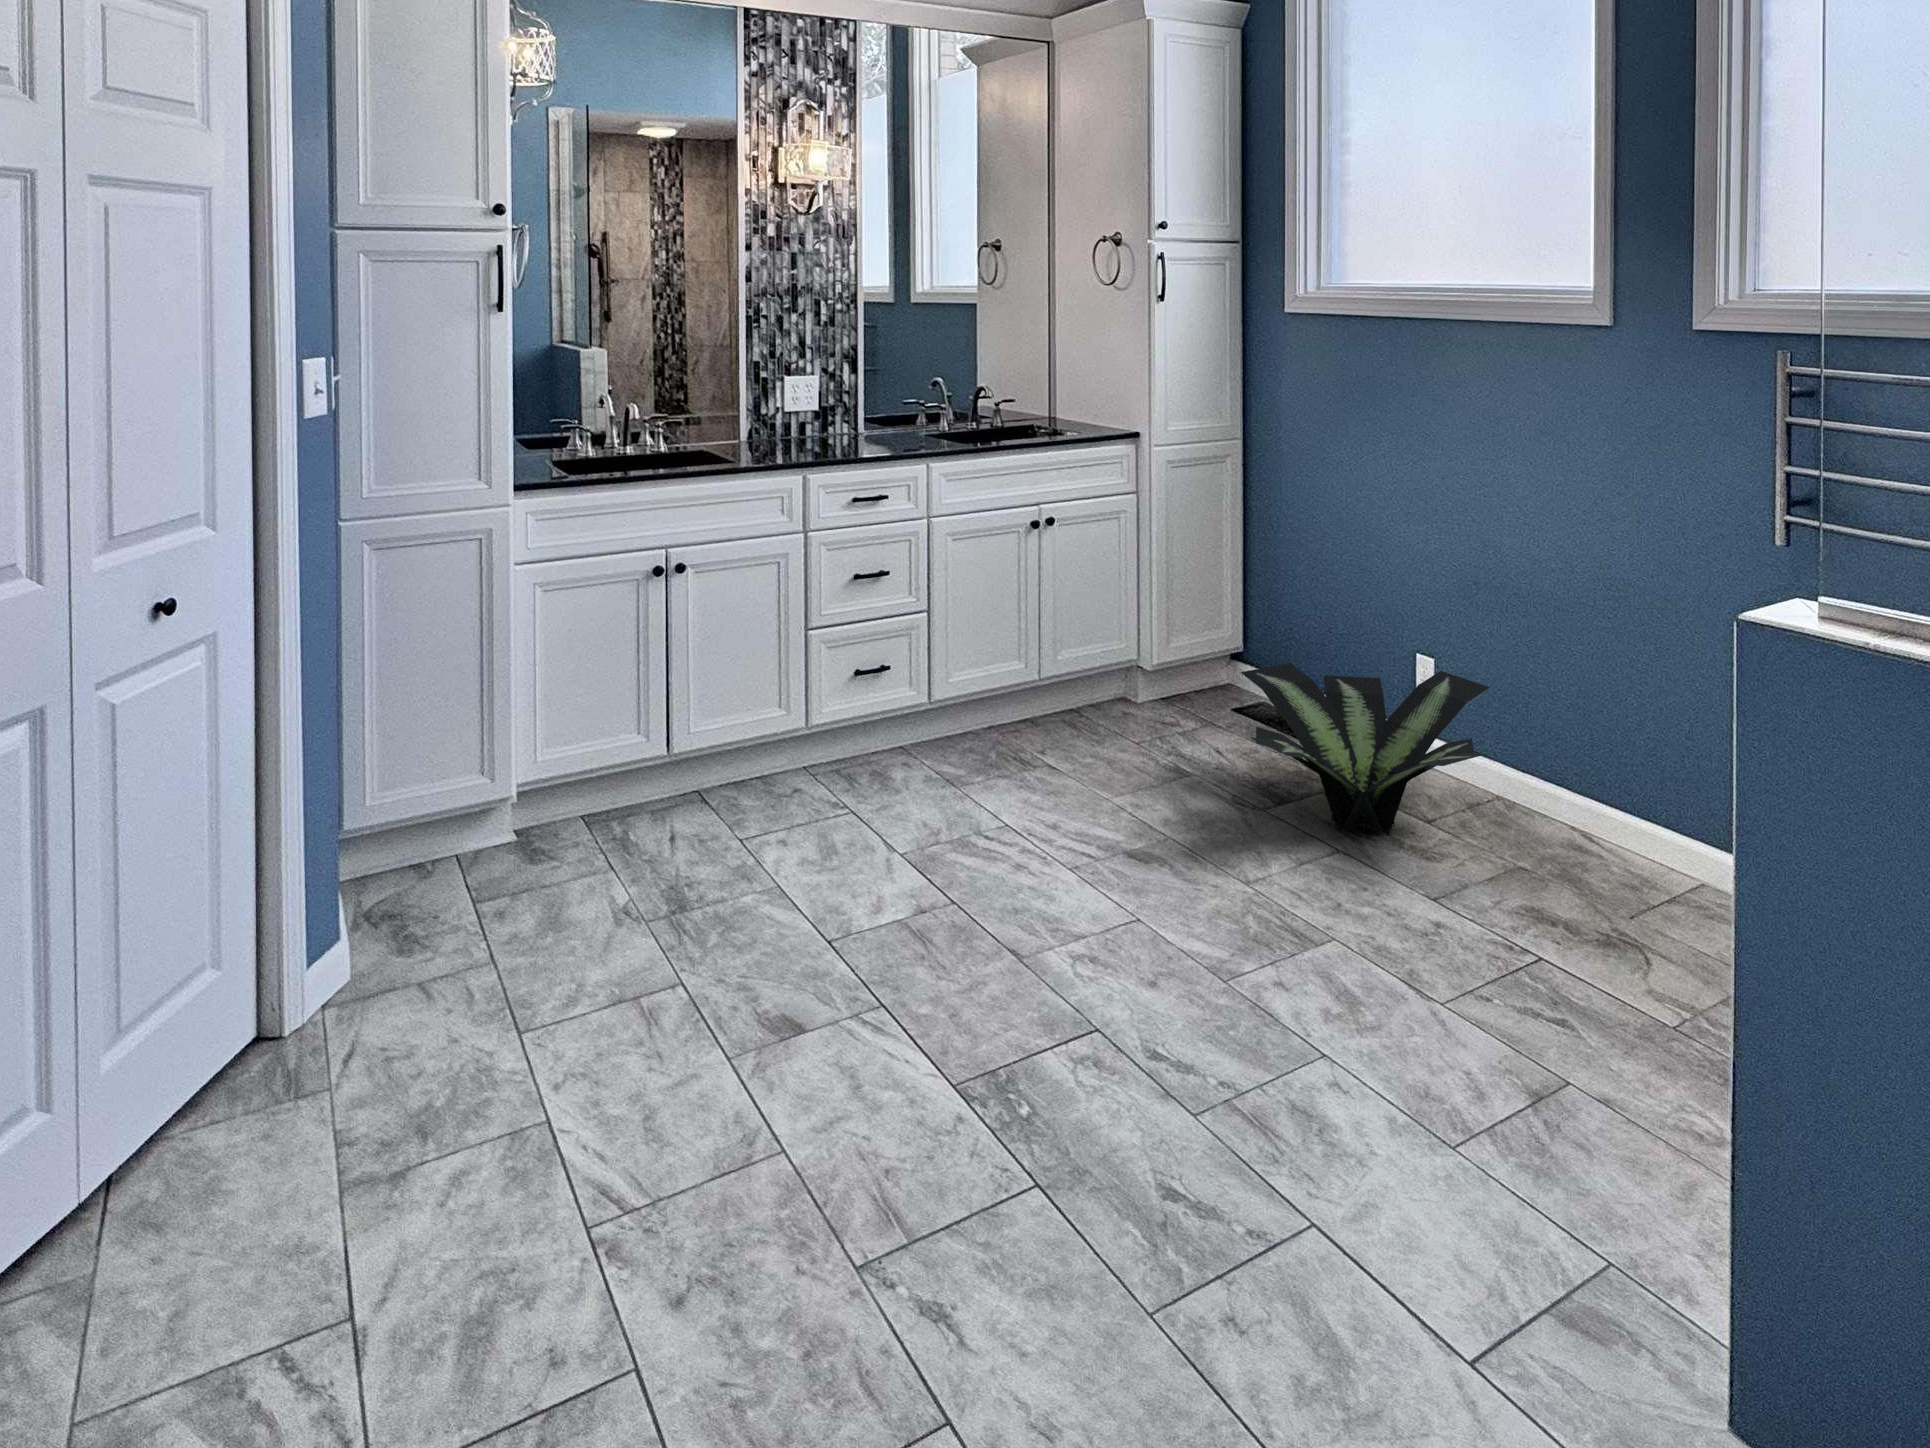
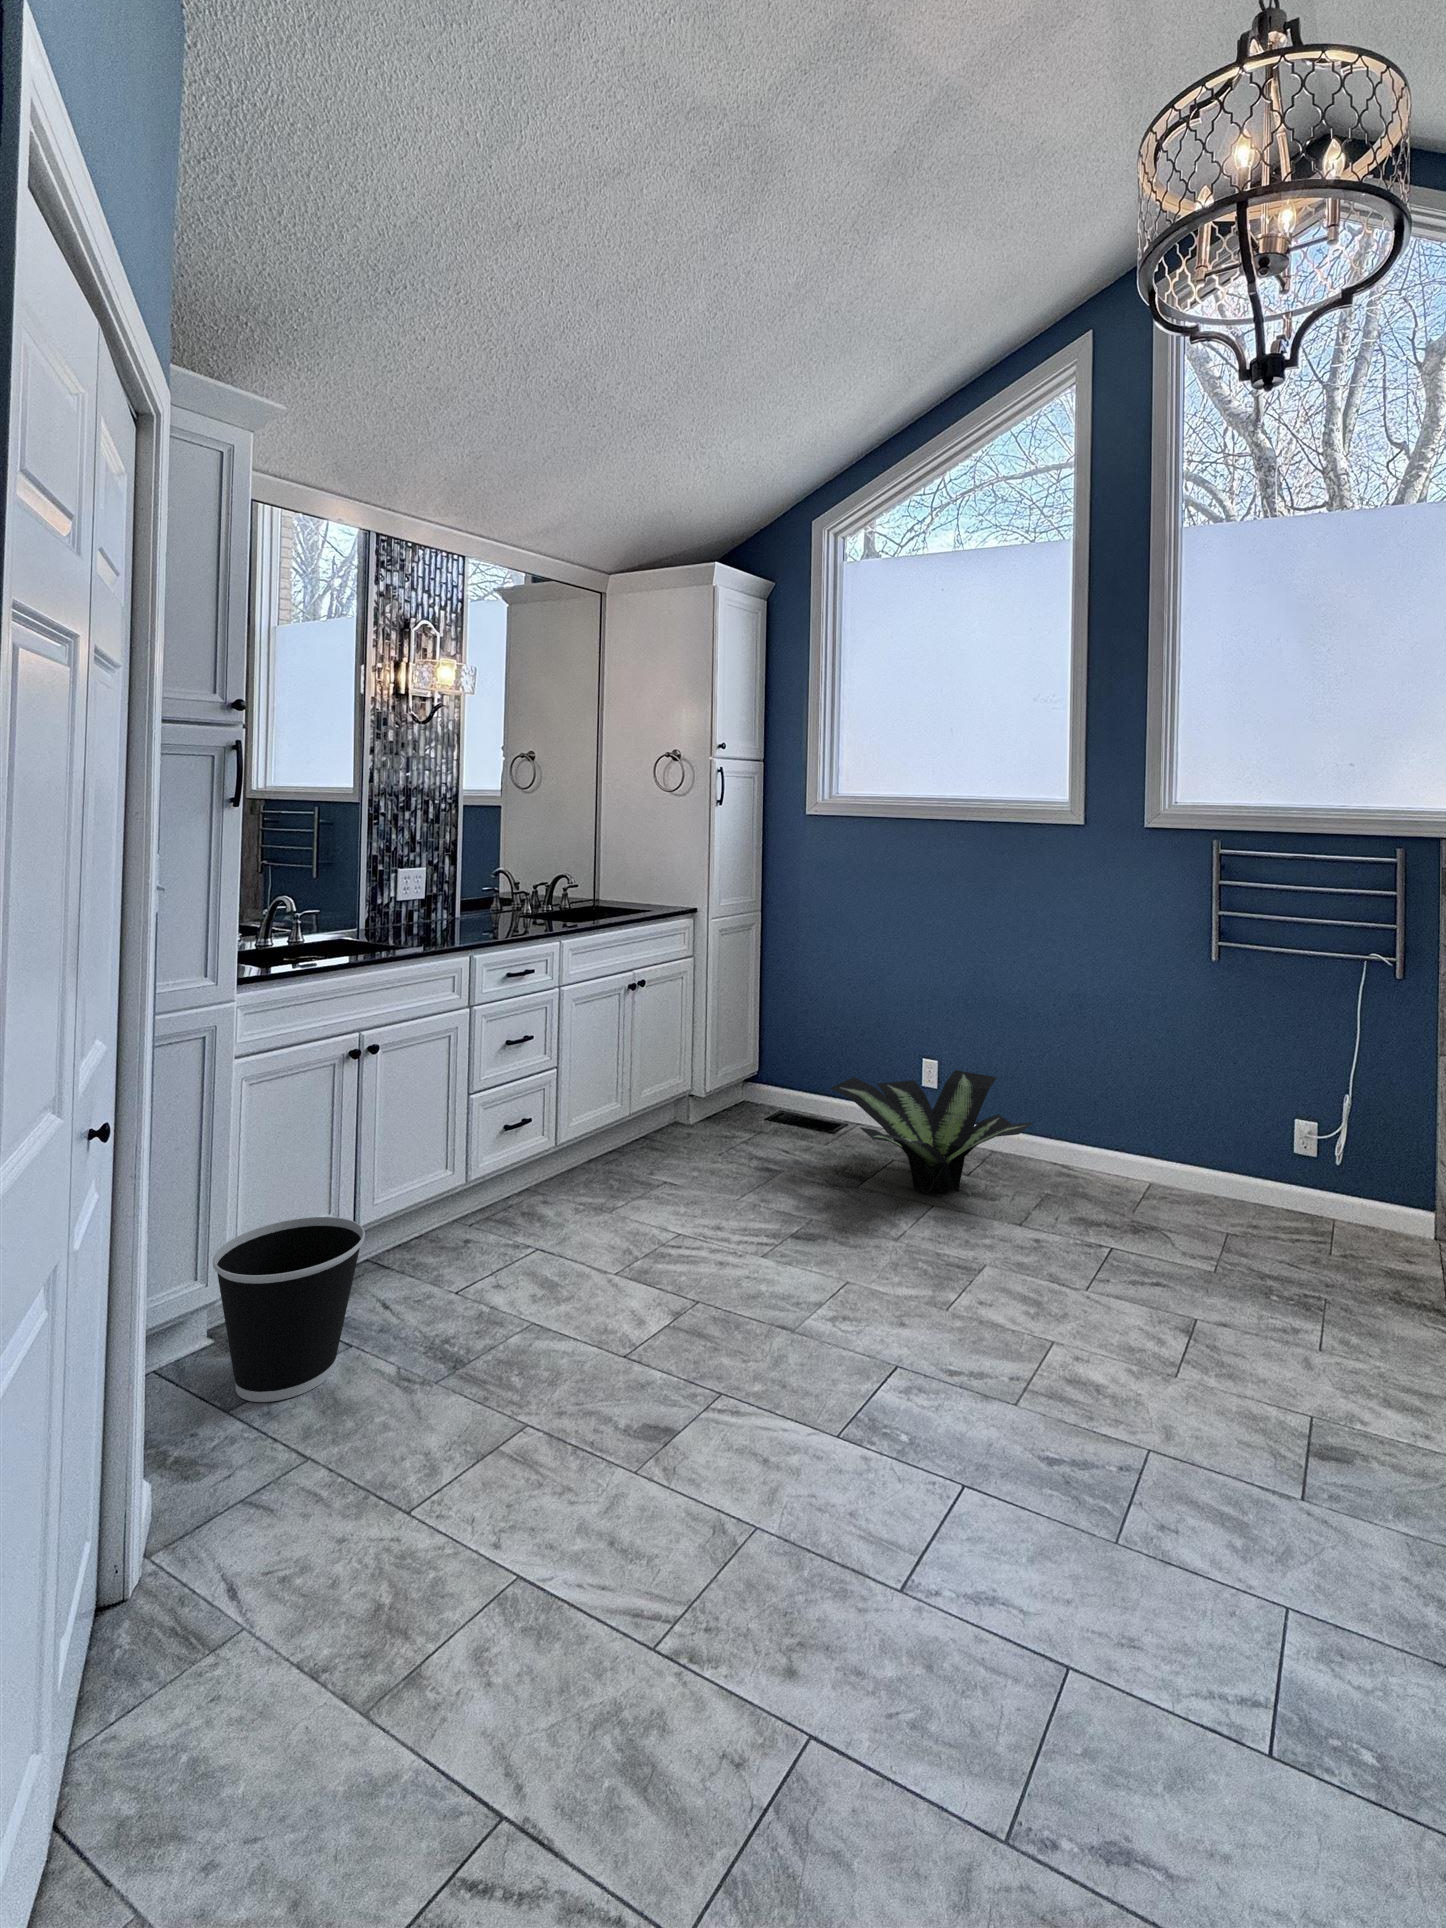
wastebasket: none [470,727,616,901] -> present [213,1217,365,1402]

